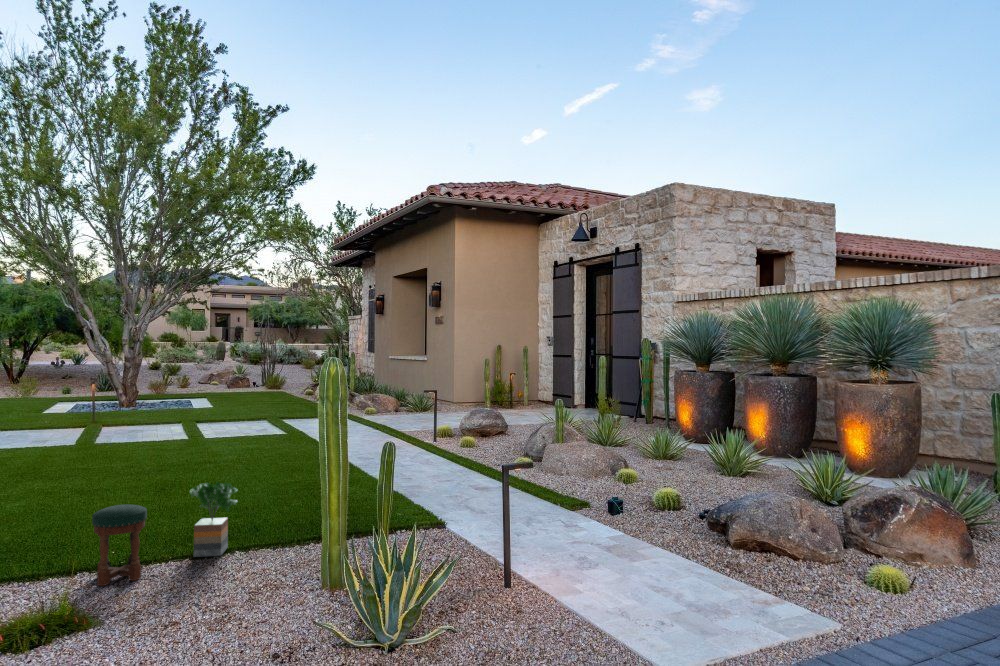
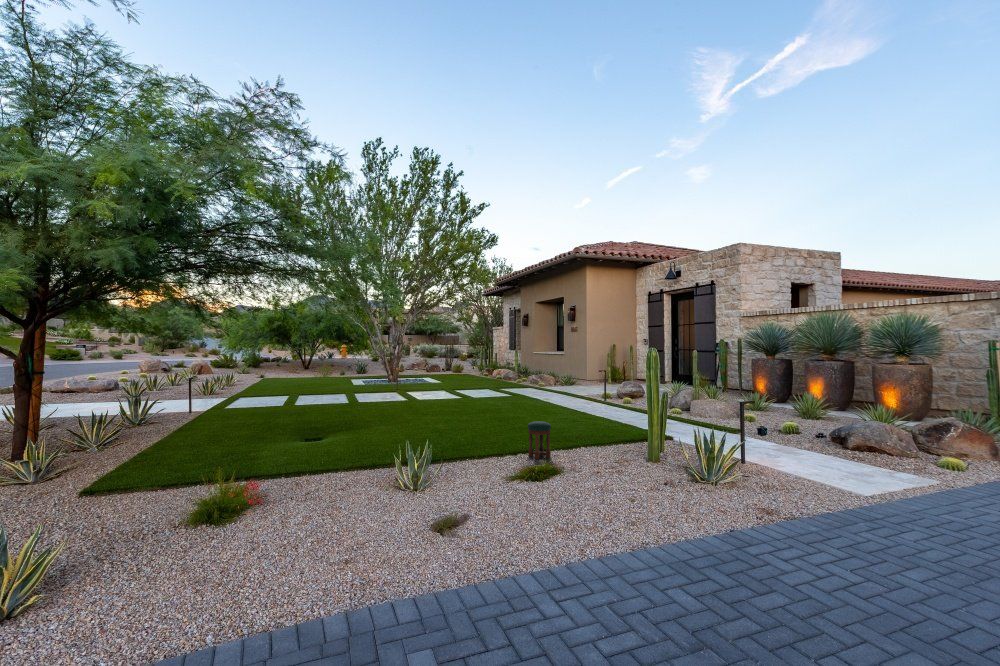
potted tree: present [191,482,237,557] -> none [554,412,579,449]

